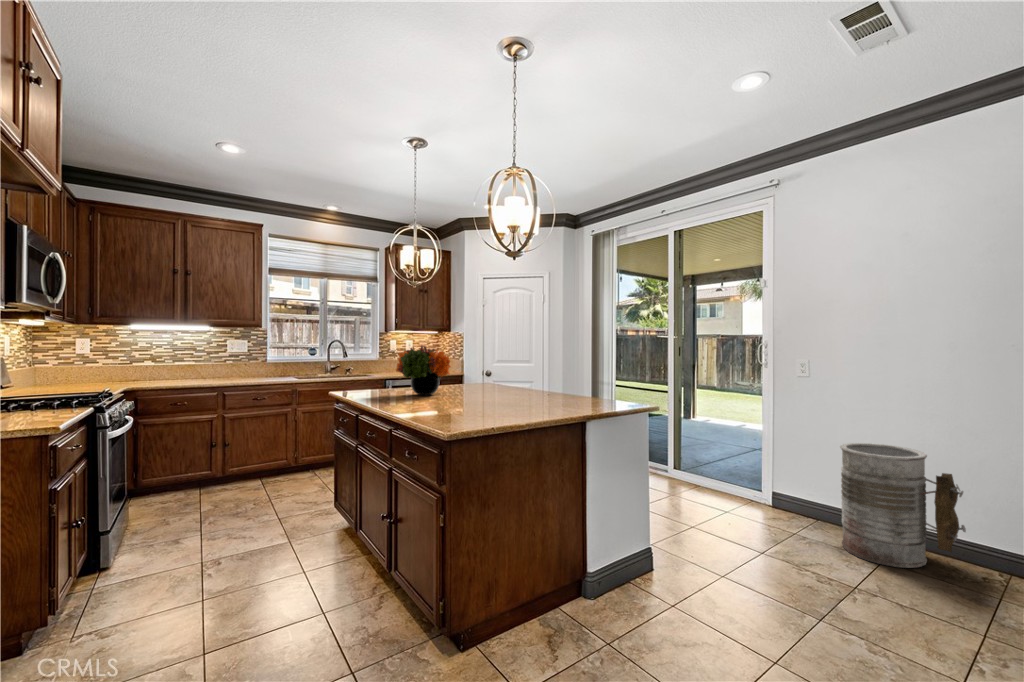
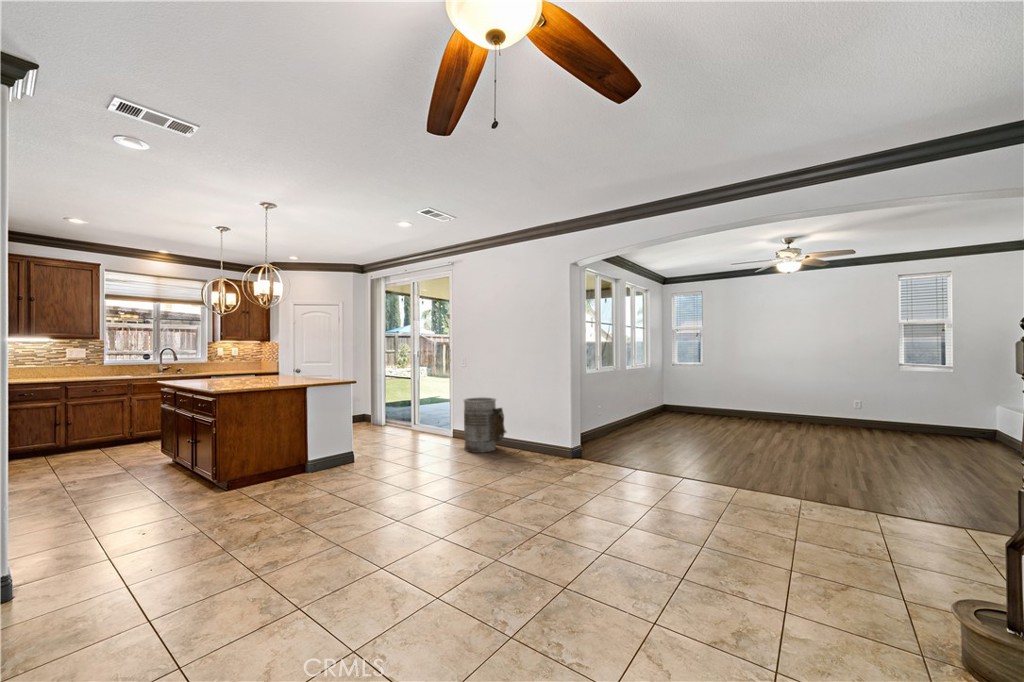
flower arrangement: present [396,346,451,395] -> none [206,351,246,381]

